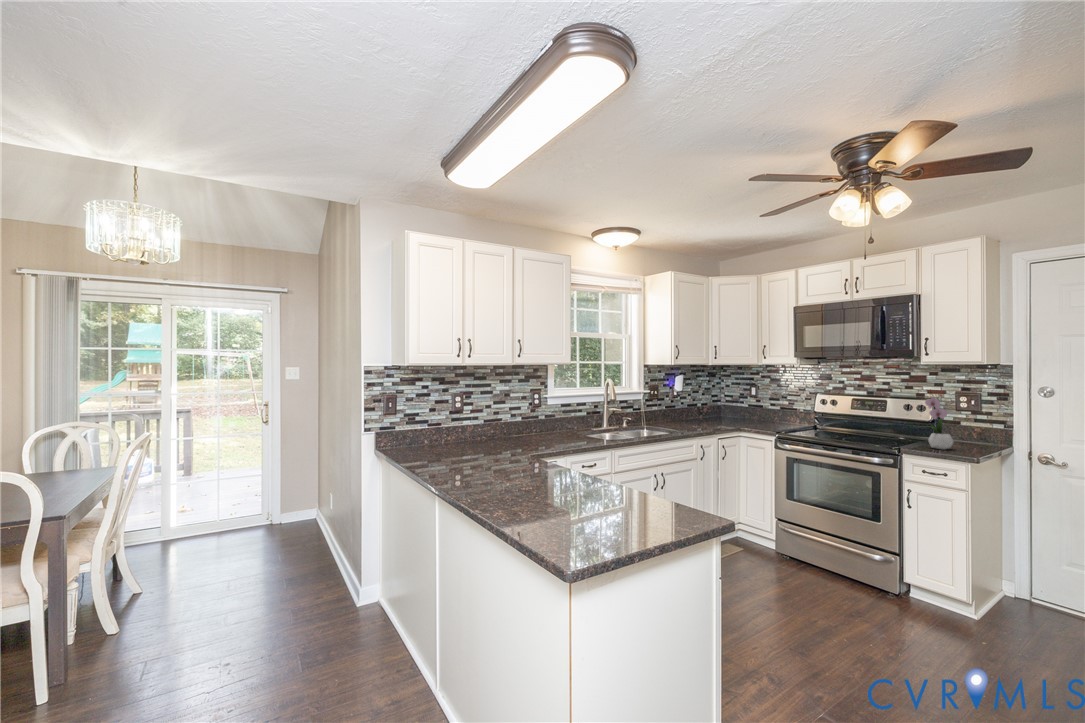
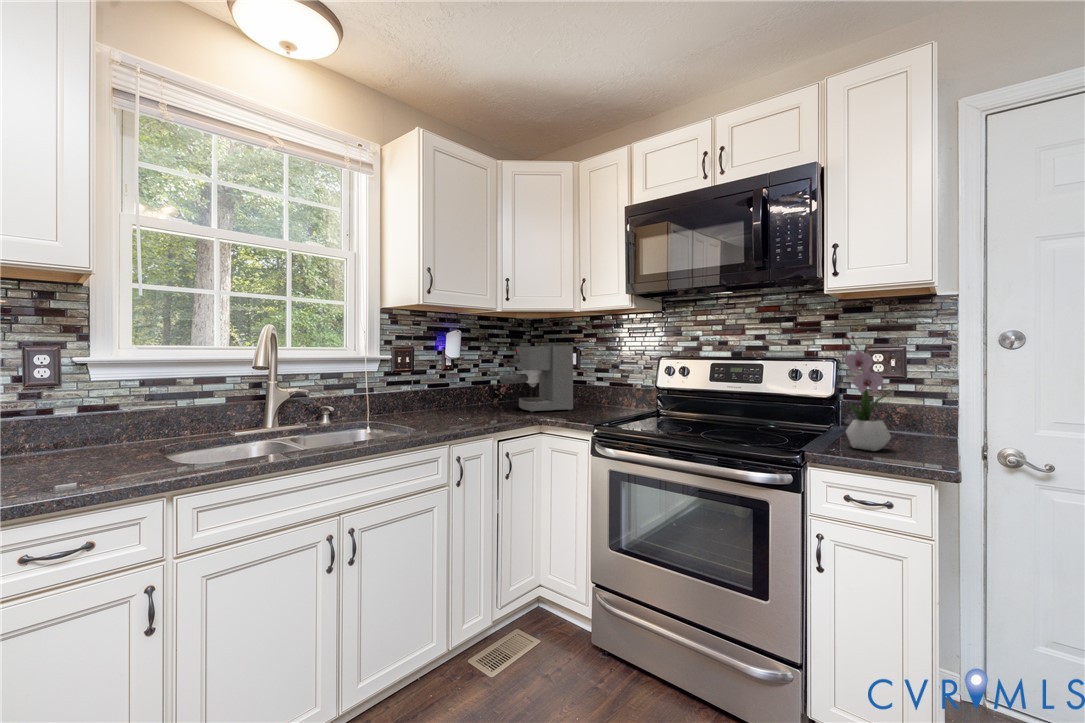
coffee maker: none [709,383,757,424] -> present [500,346,573,412]

